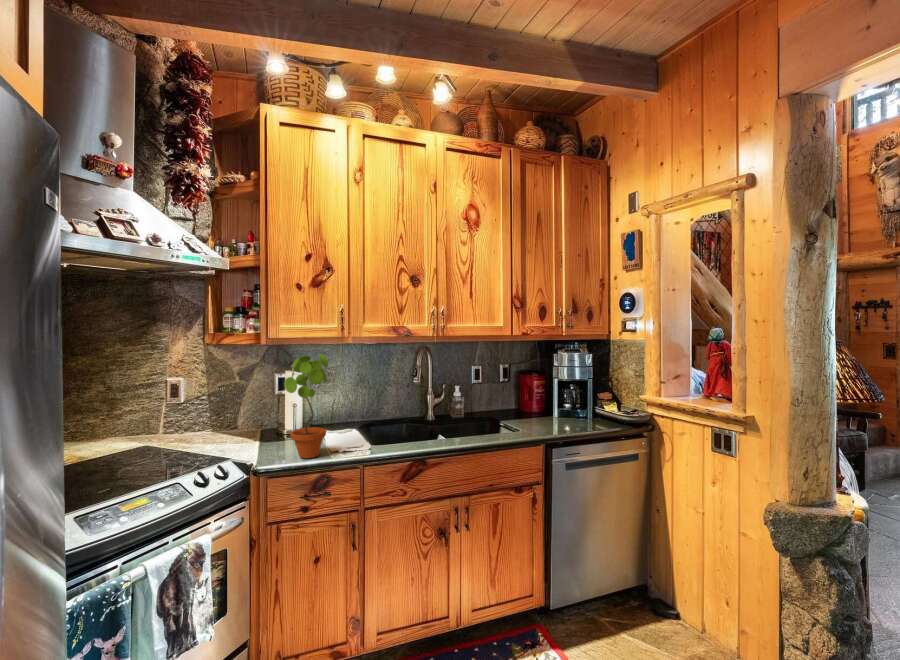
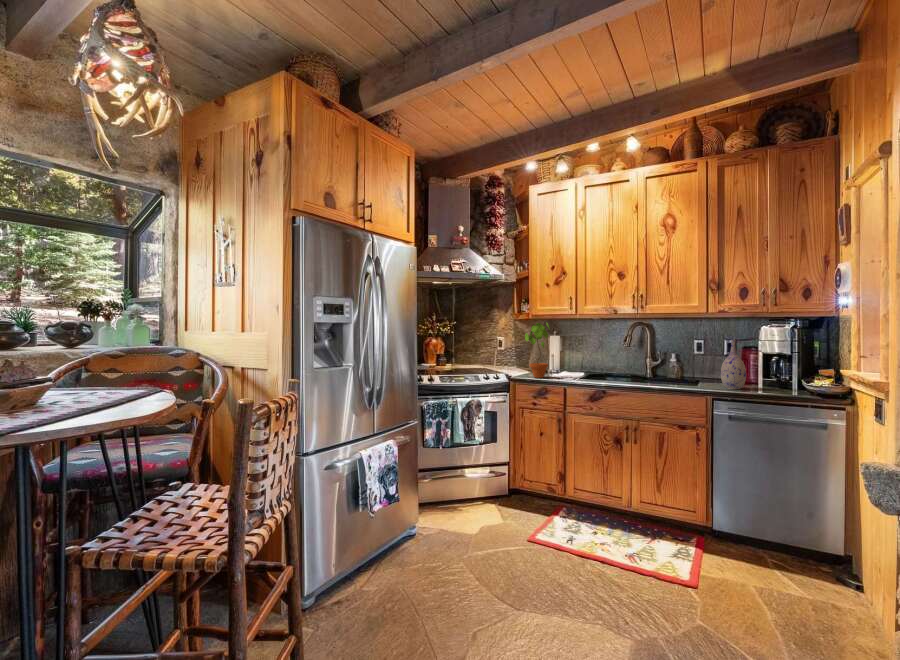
vase: none [535,368,561,428] -> present [721,339,746,389]

